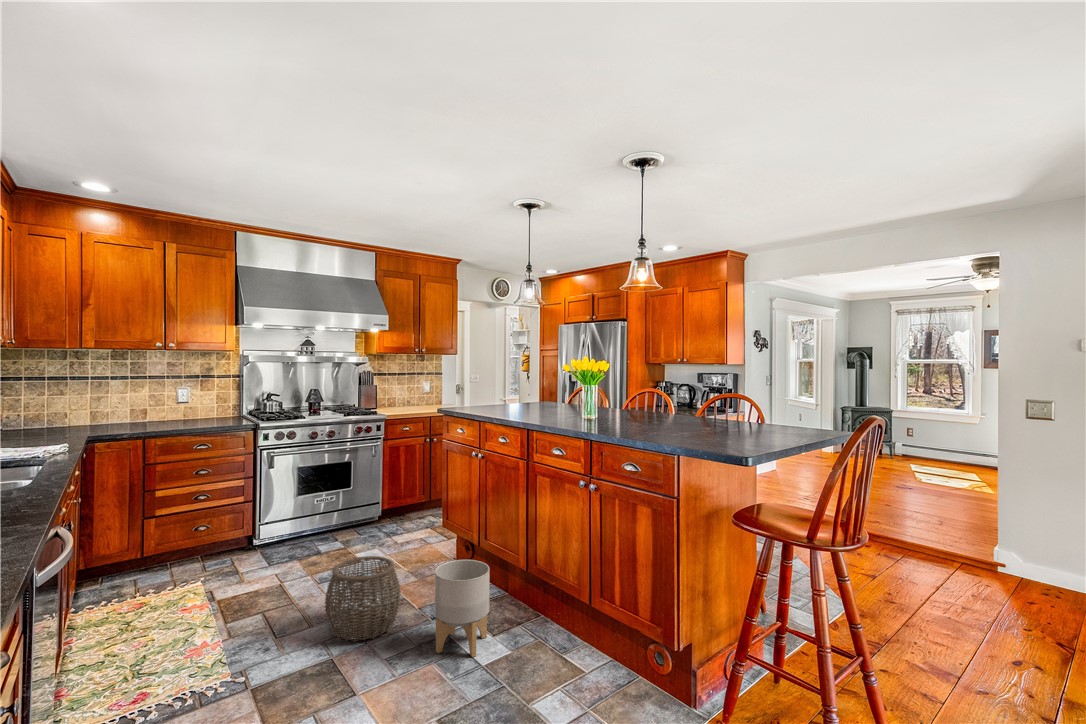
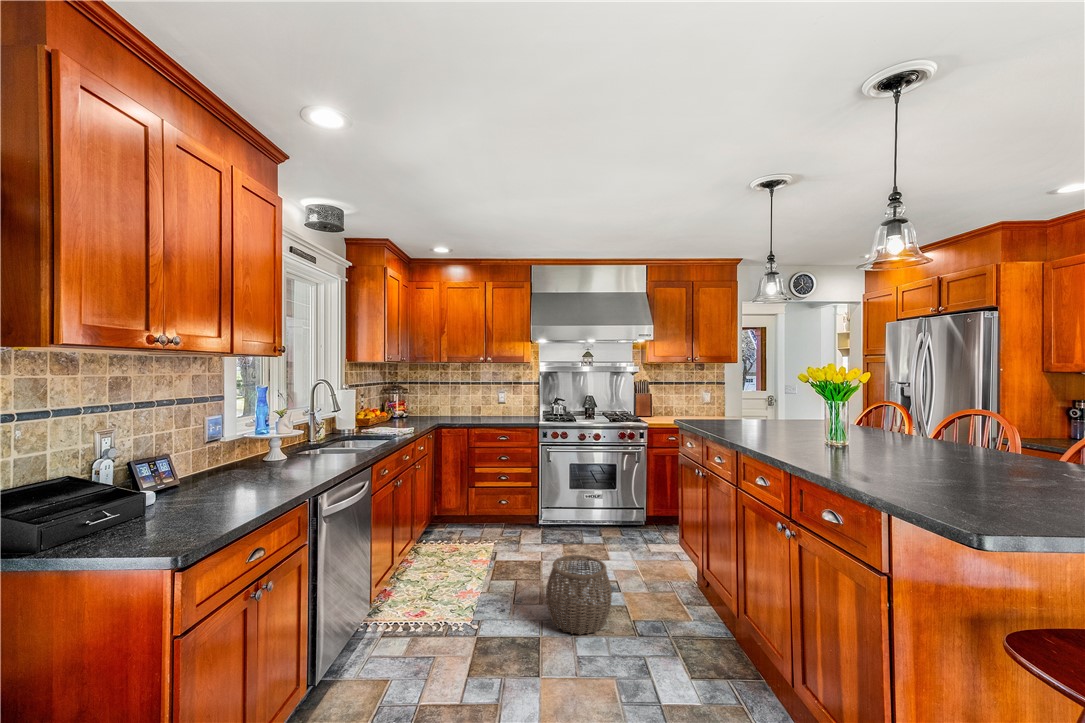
planter: present [435,560,490,657] -> none [626,583,685,691]

